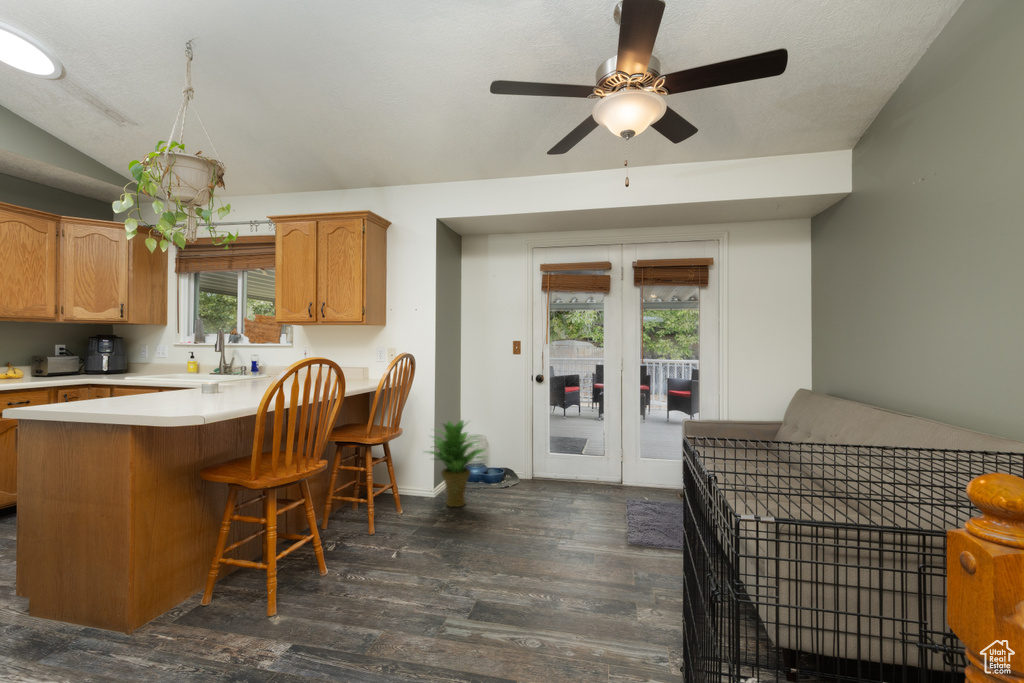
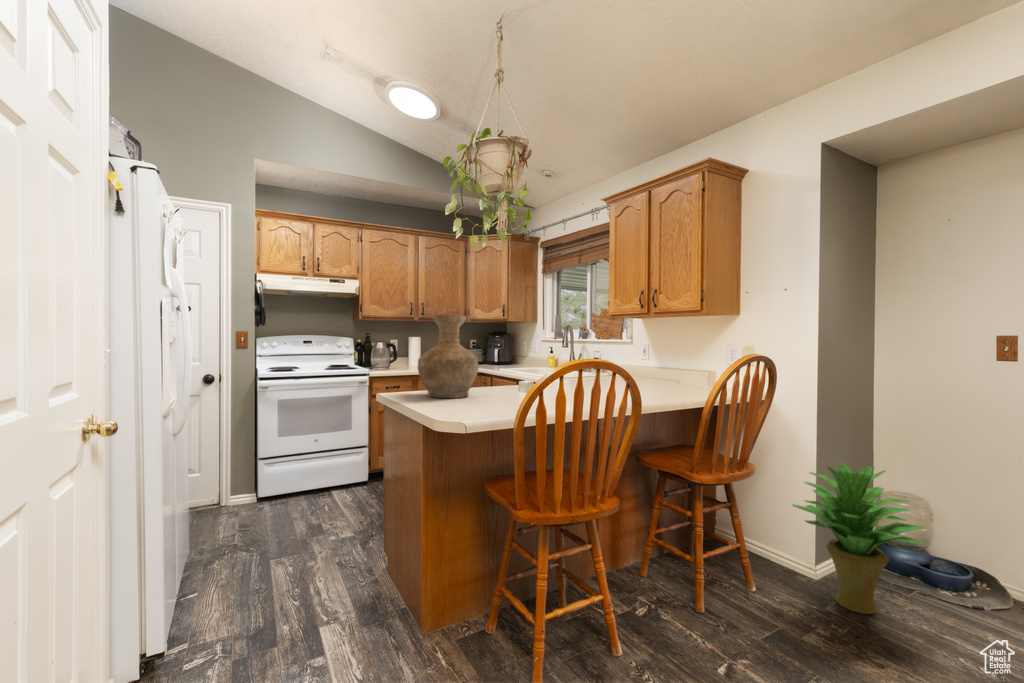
vase: none [110,324,185,404] -> present [418,315,479,398]

